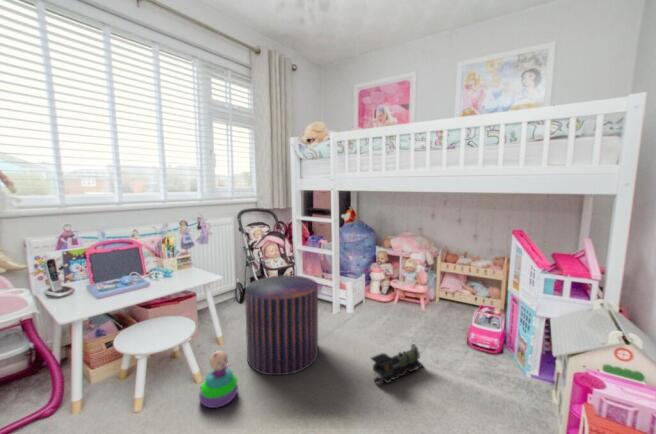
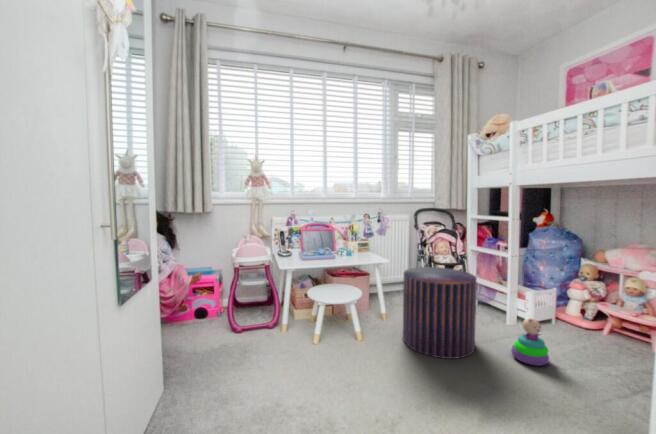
toy train: present [371,344,423,383] -> none [529,364,618,406]
stacking toy: present [199,351,238,408] -> present [511,318,549,366]

